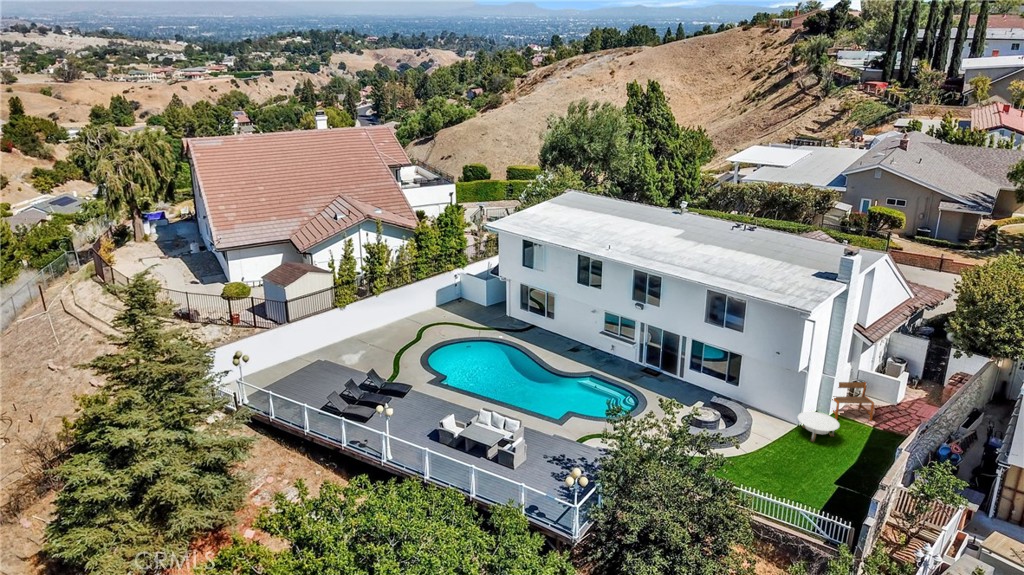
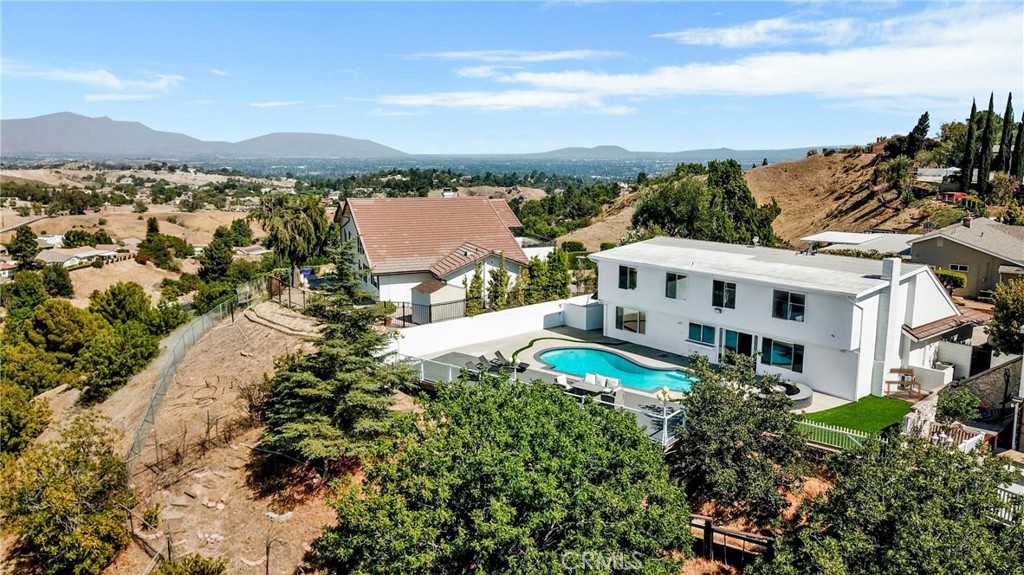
round table: present [798,411,839,442] -> none [852,389,887,409]

